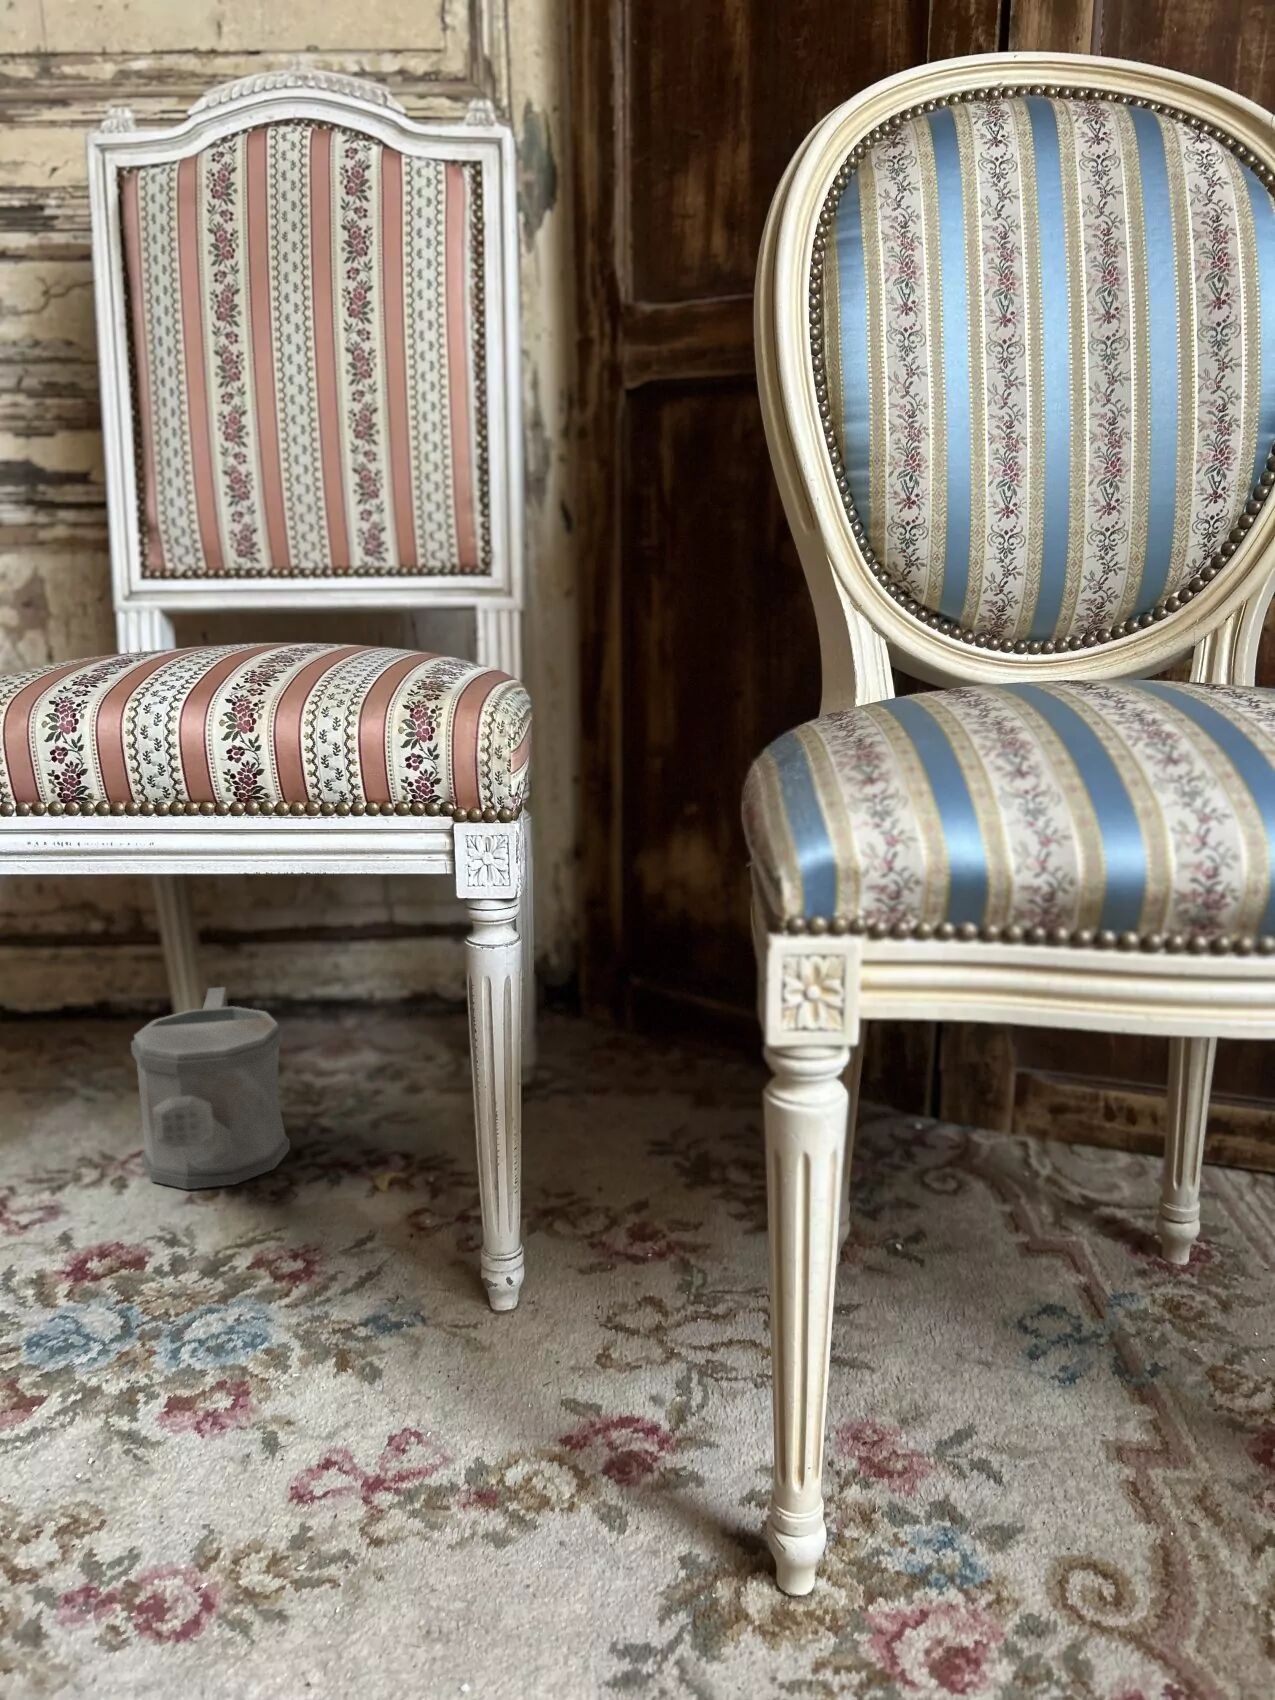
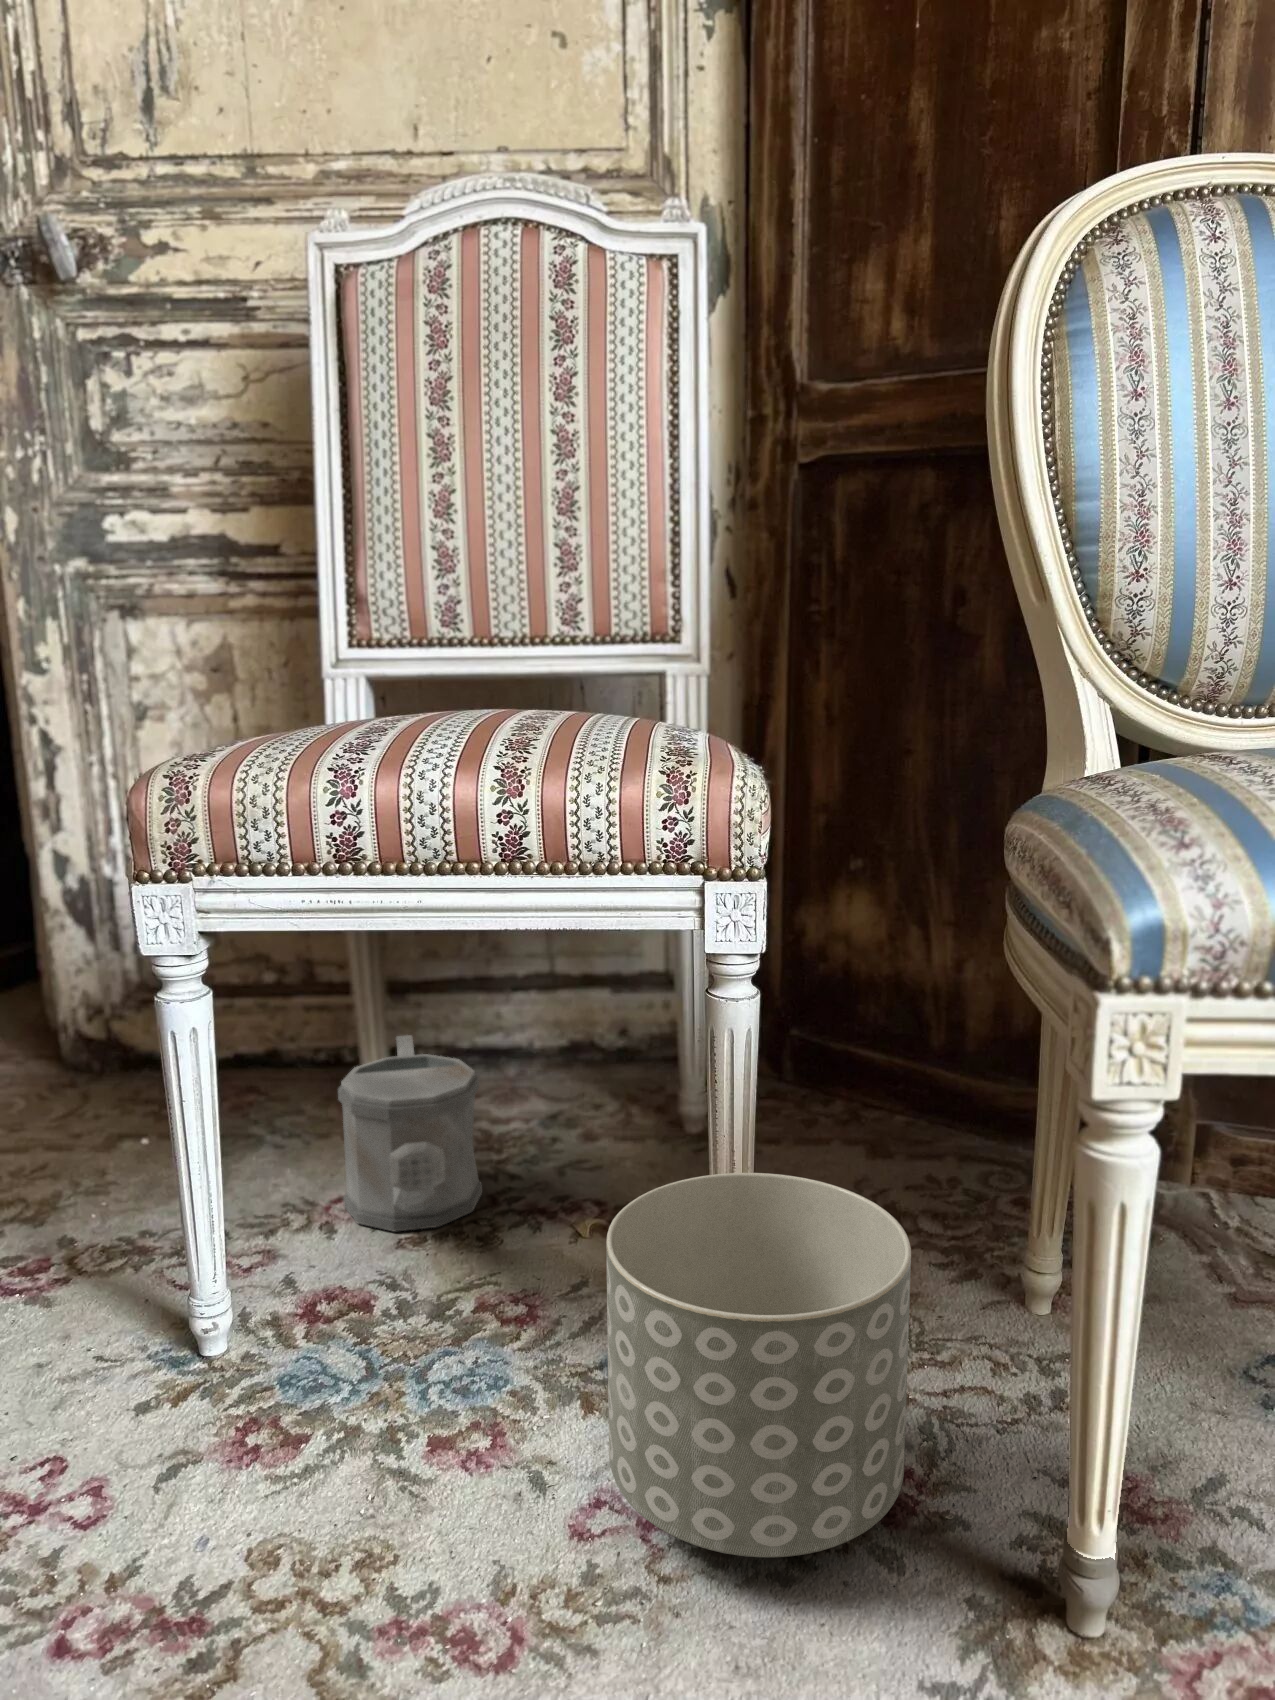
planter: none [322,1125,640,1517] -> present [606,1173,911,1557]

